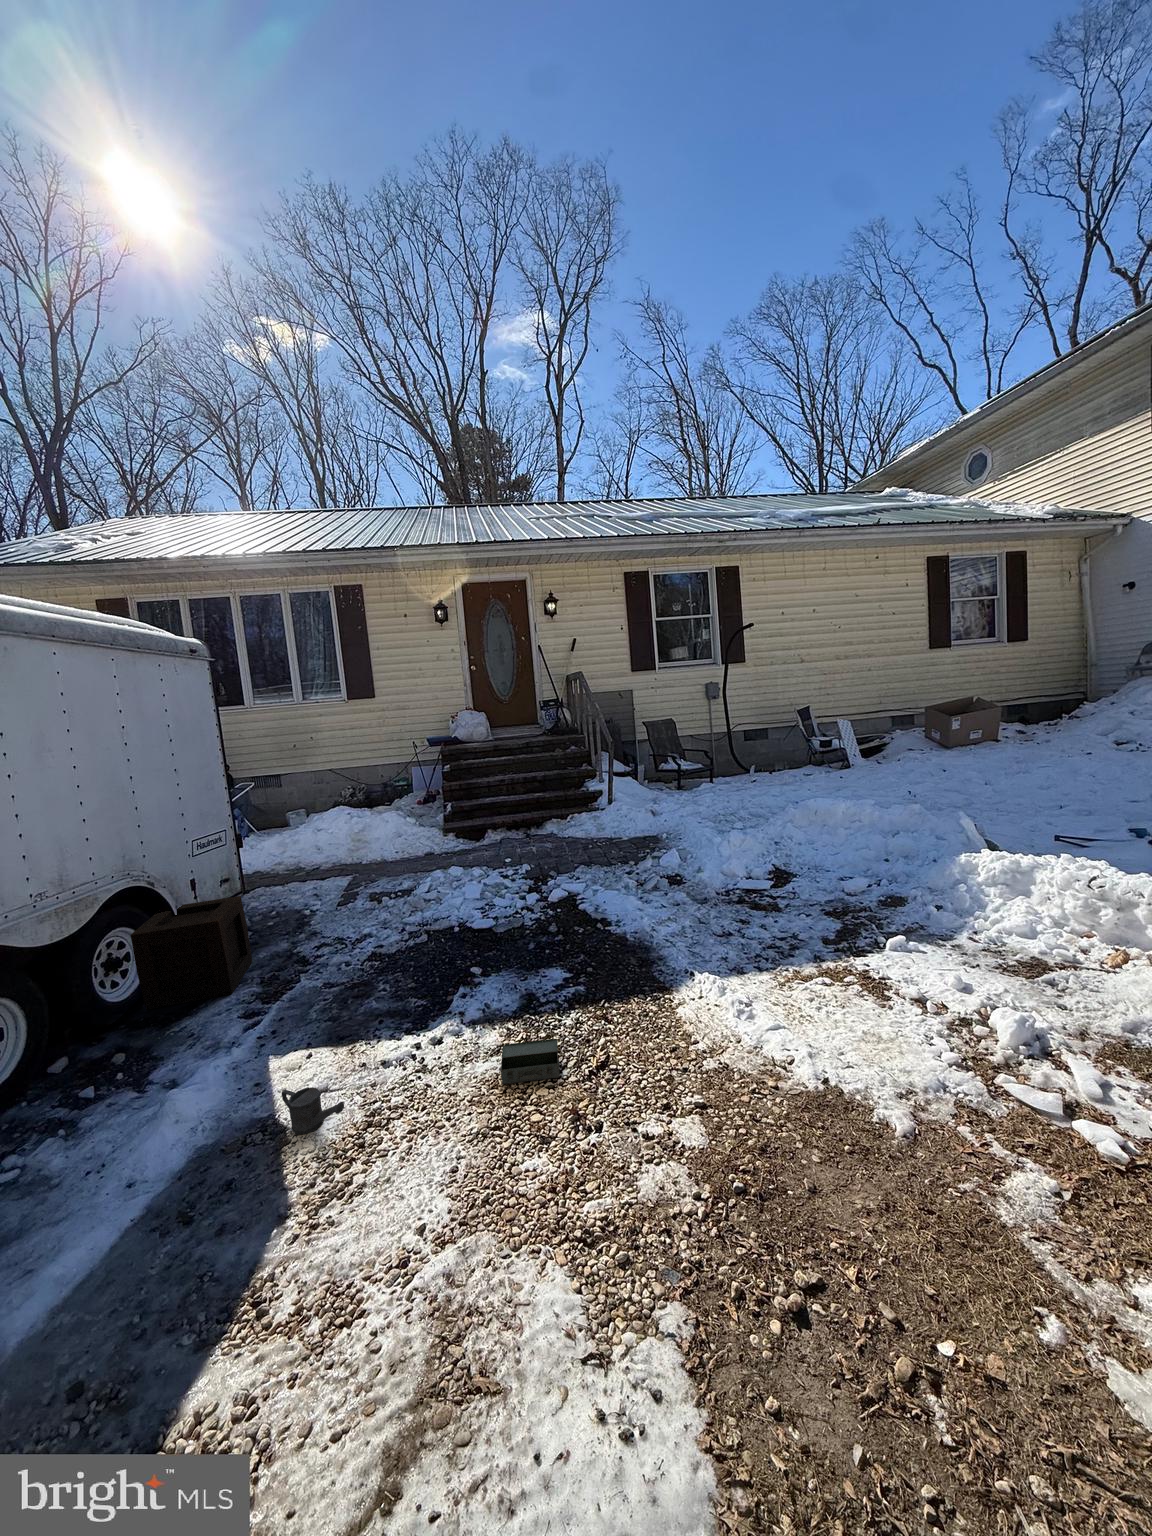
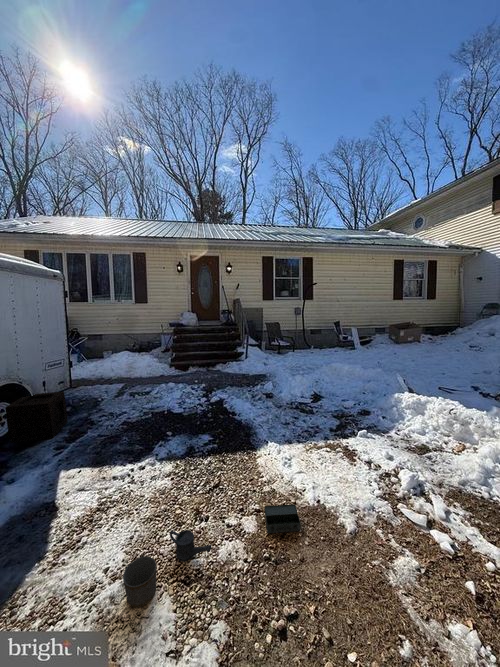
toolbox: present [500,1039,559,1084] -> present [264,504,301,533]
watering can: present [281,1087,344,1134] -> present [170,530,212,562]
planter: none [467,1195,530,1290] -> present [123,556,156,608]

